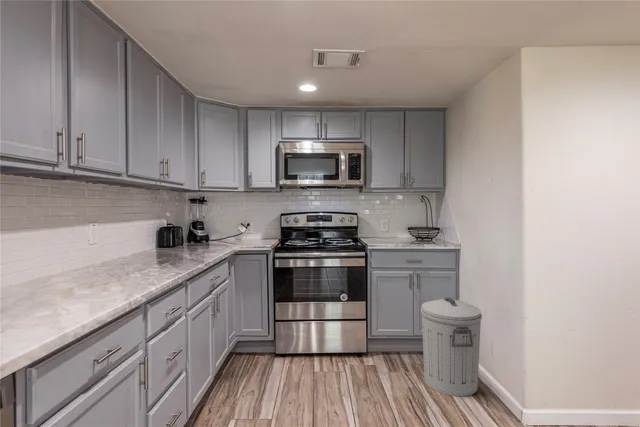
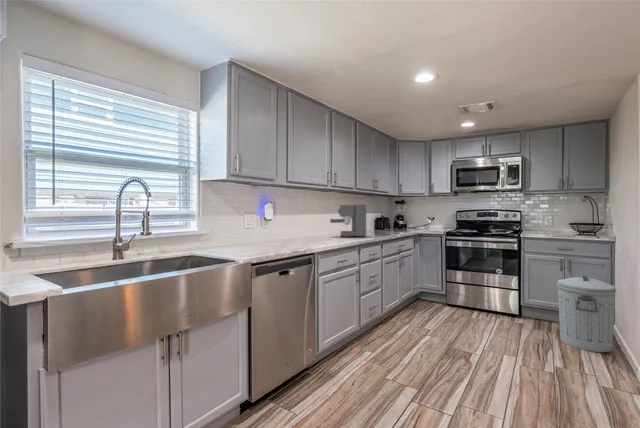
coffee maker: none [38,205,140,282] -> present [330,204,366,237]

